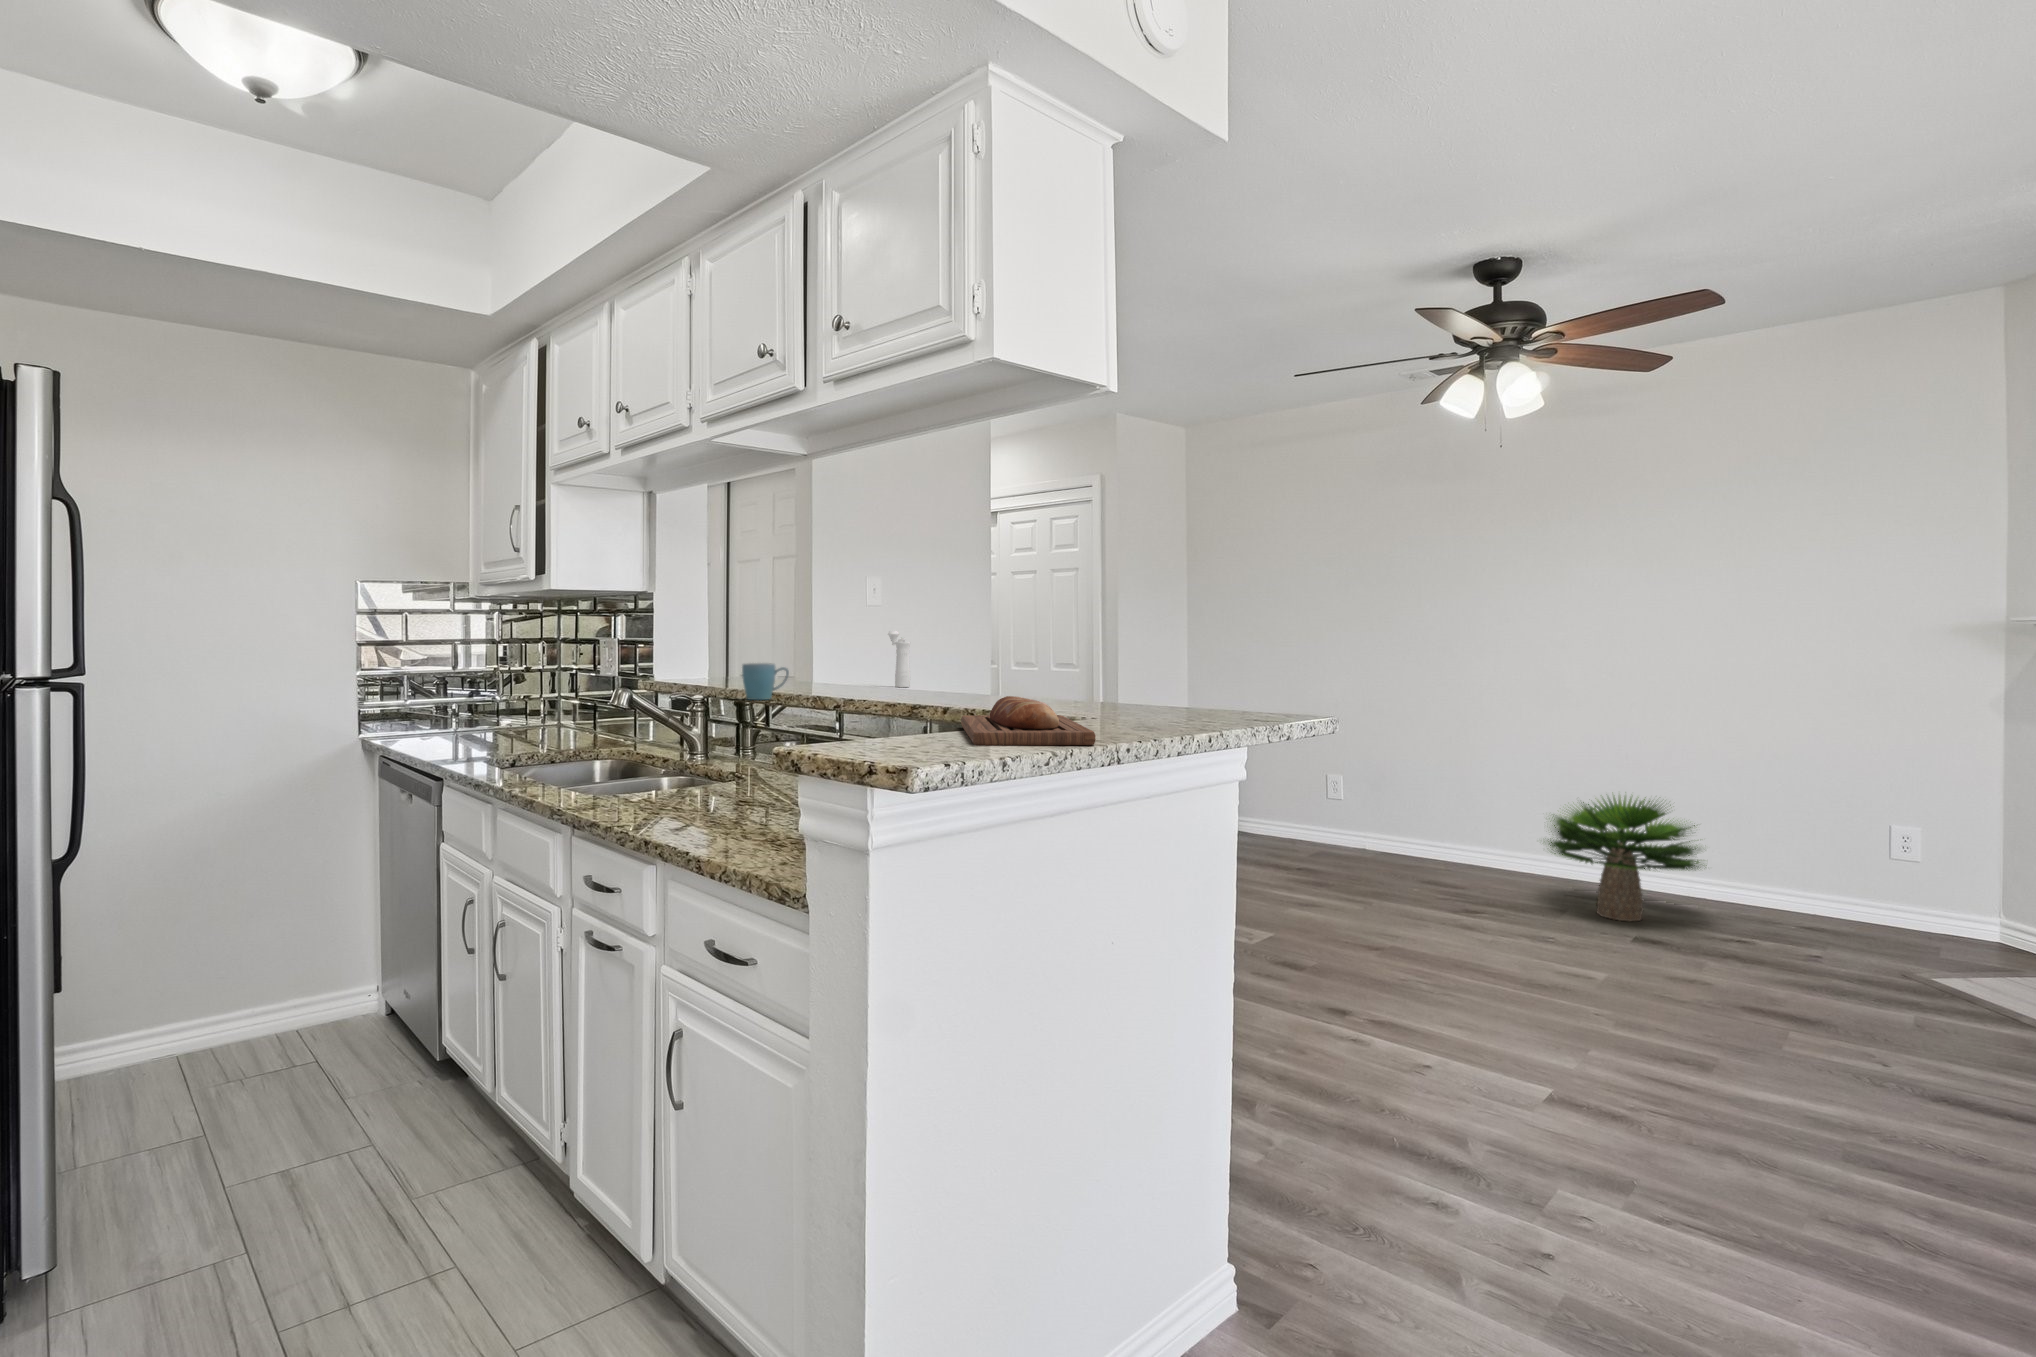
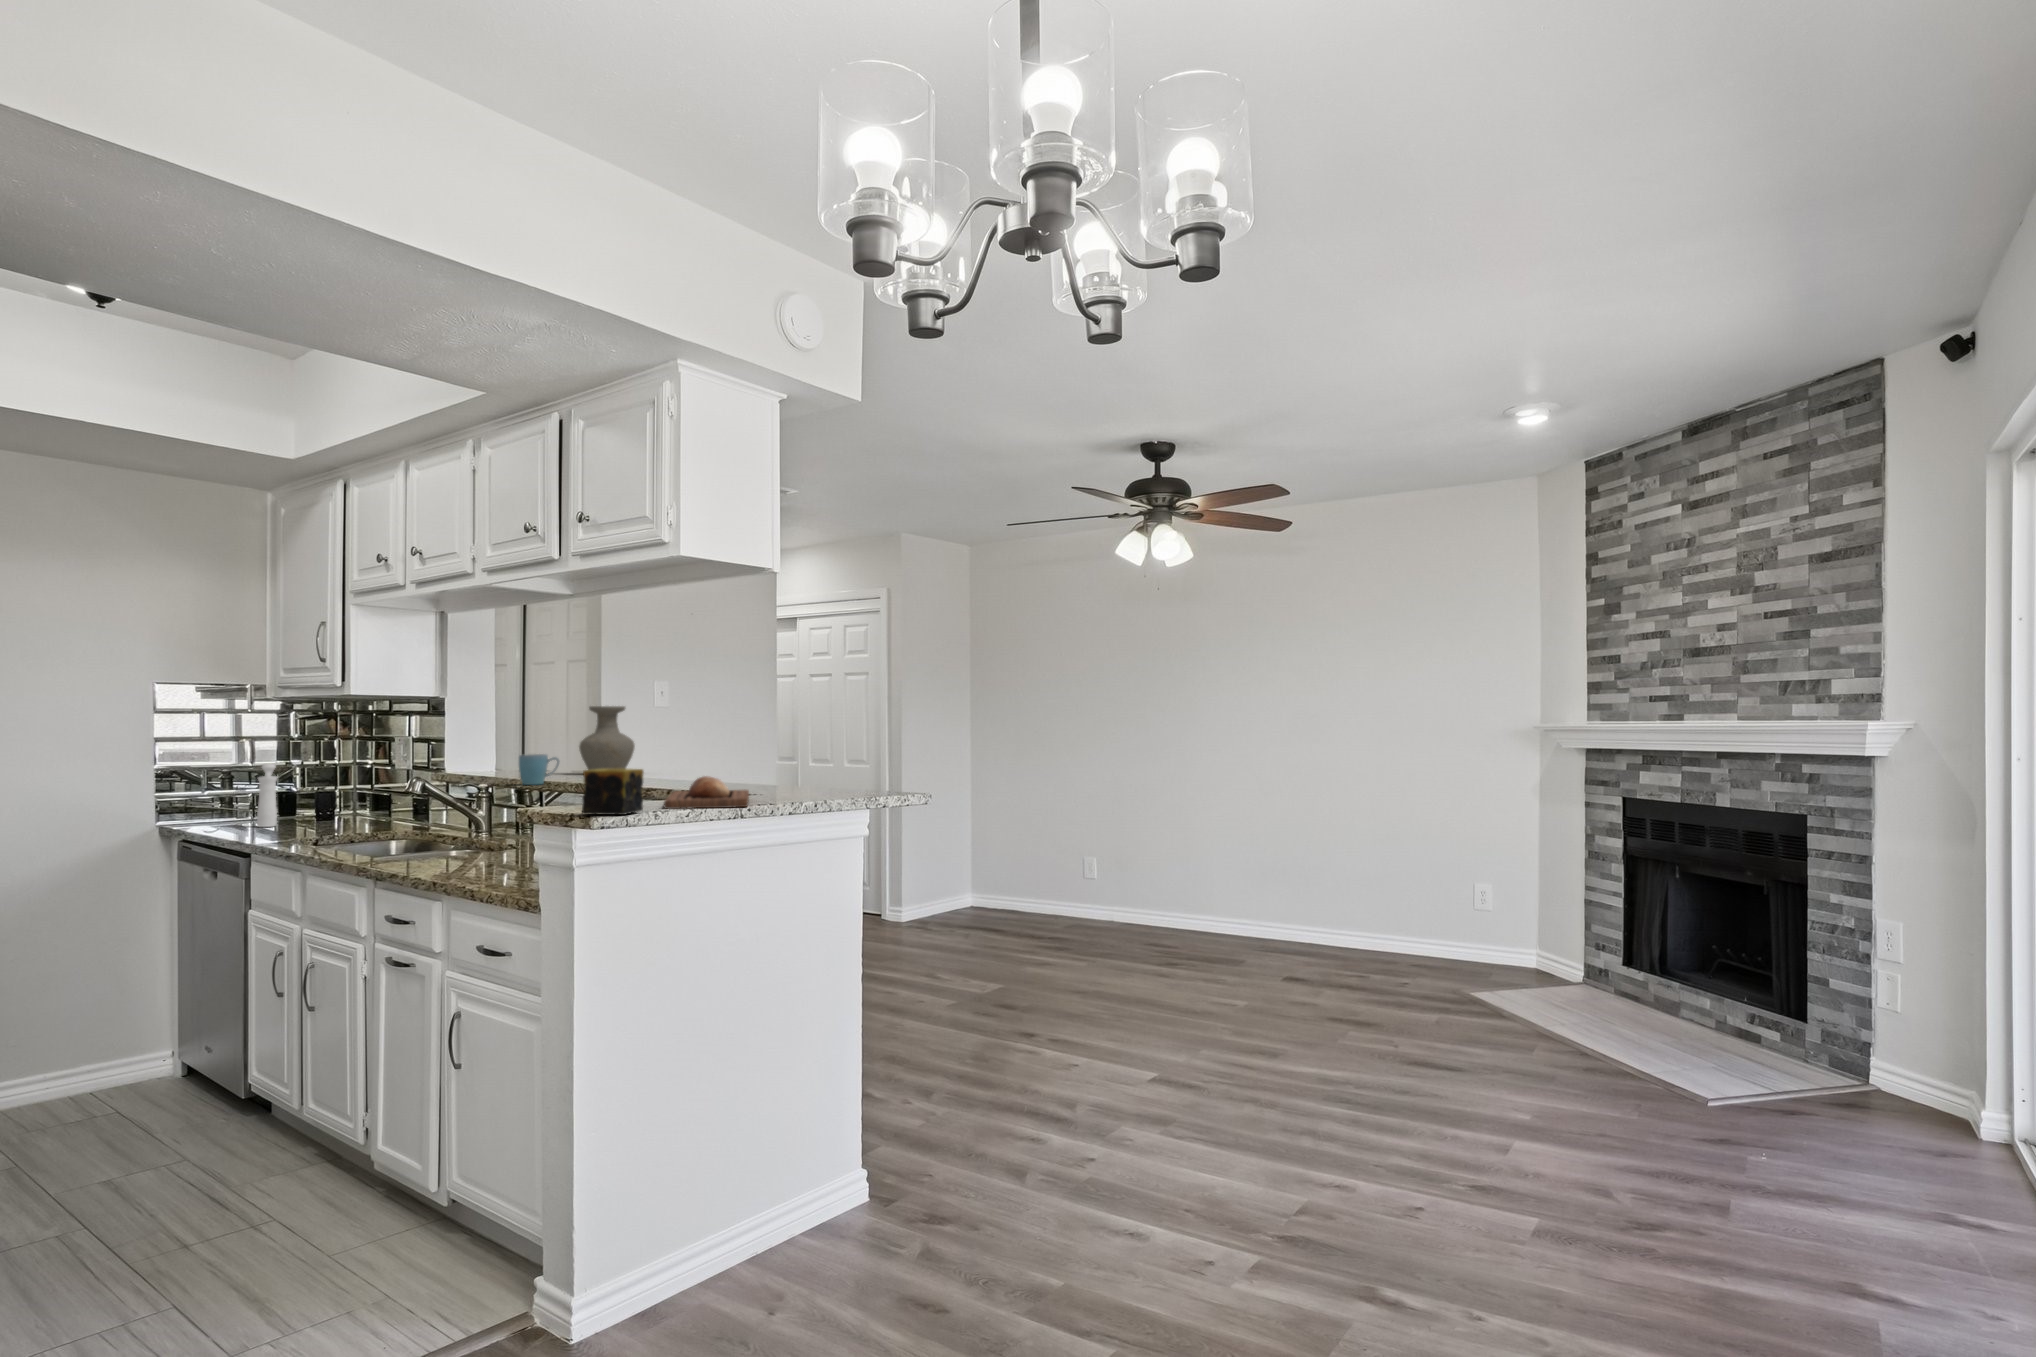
vase: none [801,612,860,689] -> present [579,706,635,770]
pepper mill: present [888,631,910,687] -> present [257,763,277,827]
candle: none [867,683,956,759] -> present [582,769,643,815]
potted plant: present [1547,797,1702,921] -> none [1271,852,1410,967]

